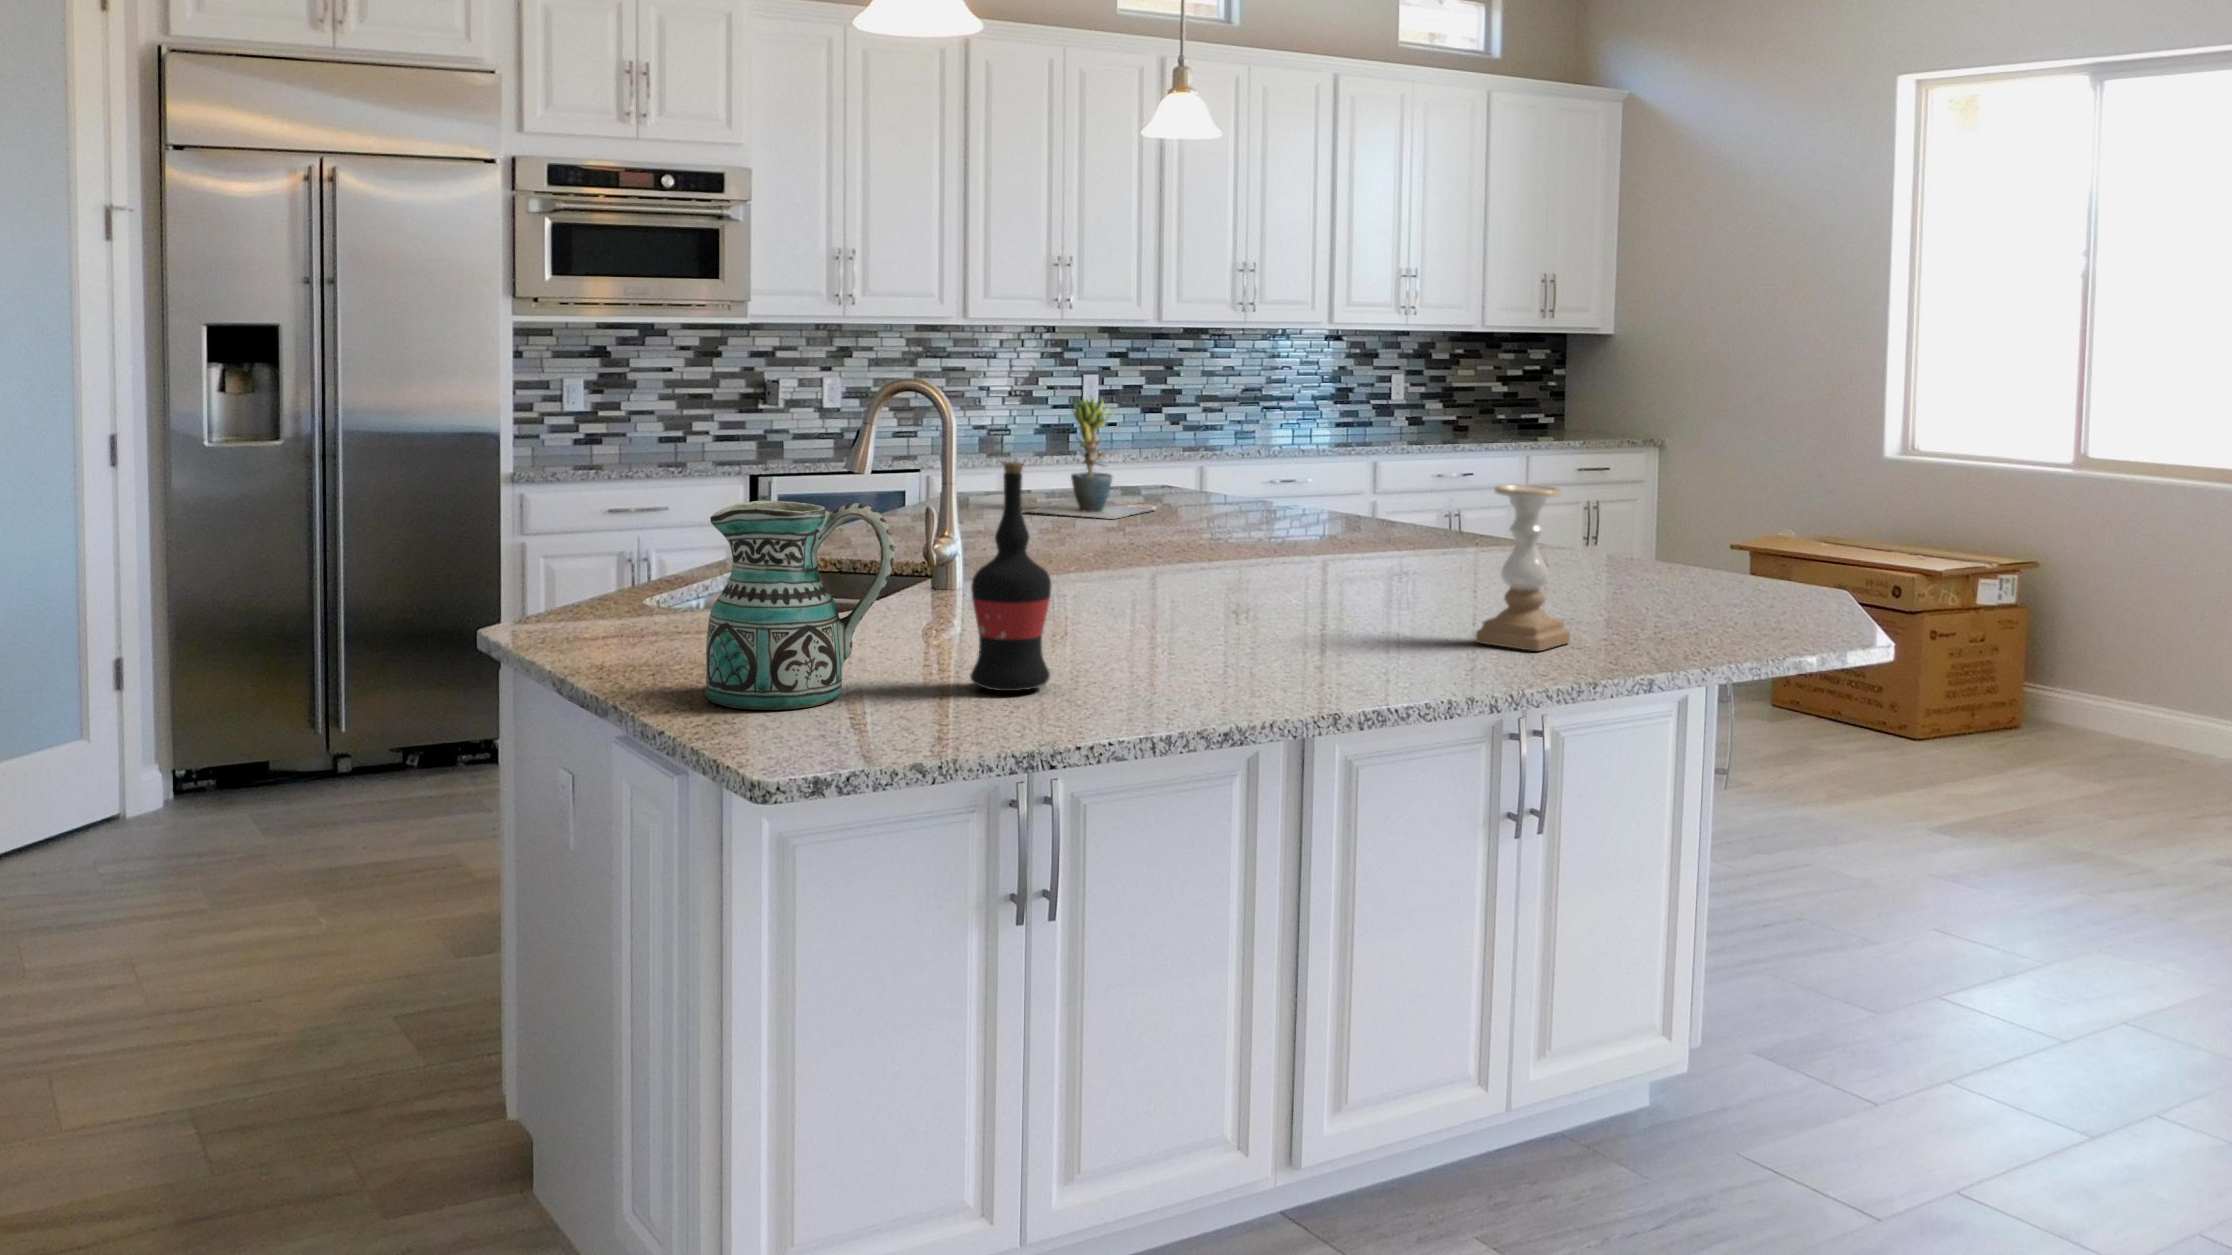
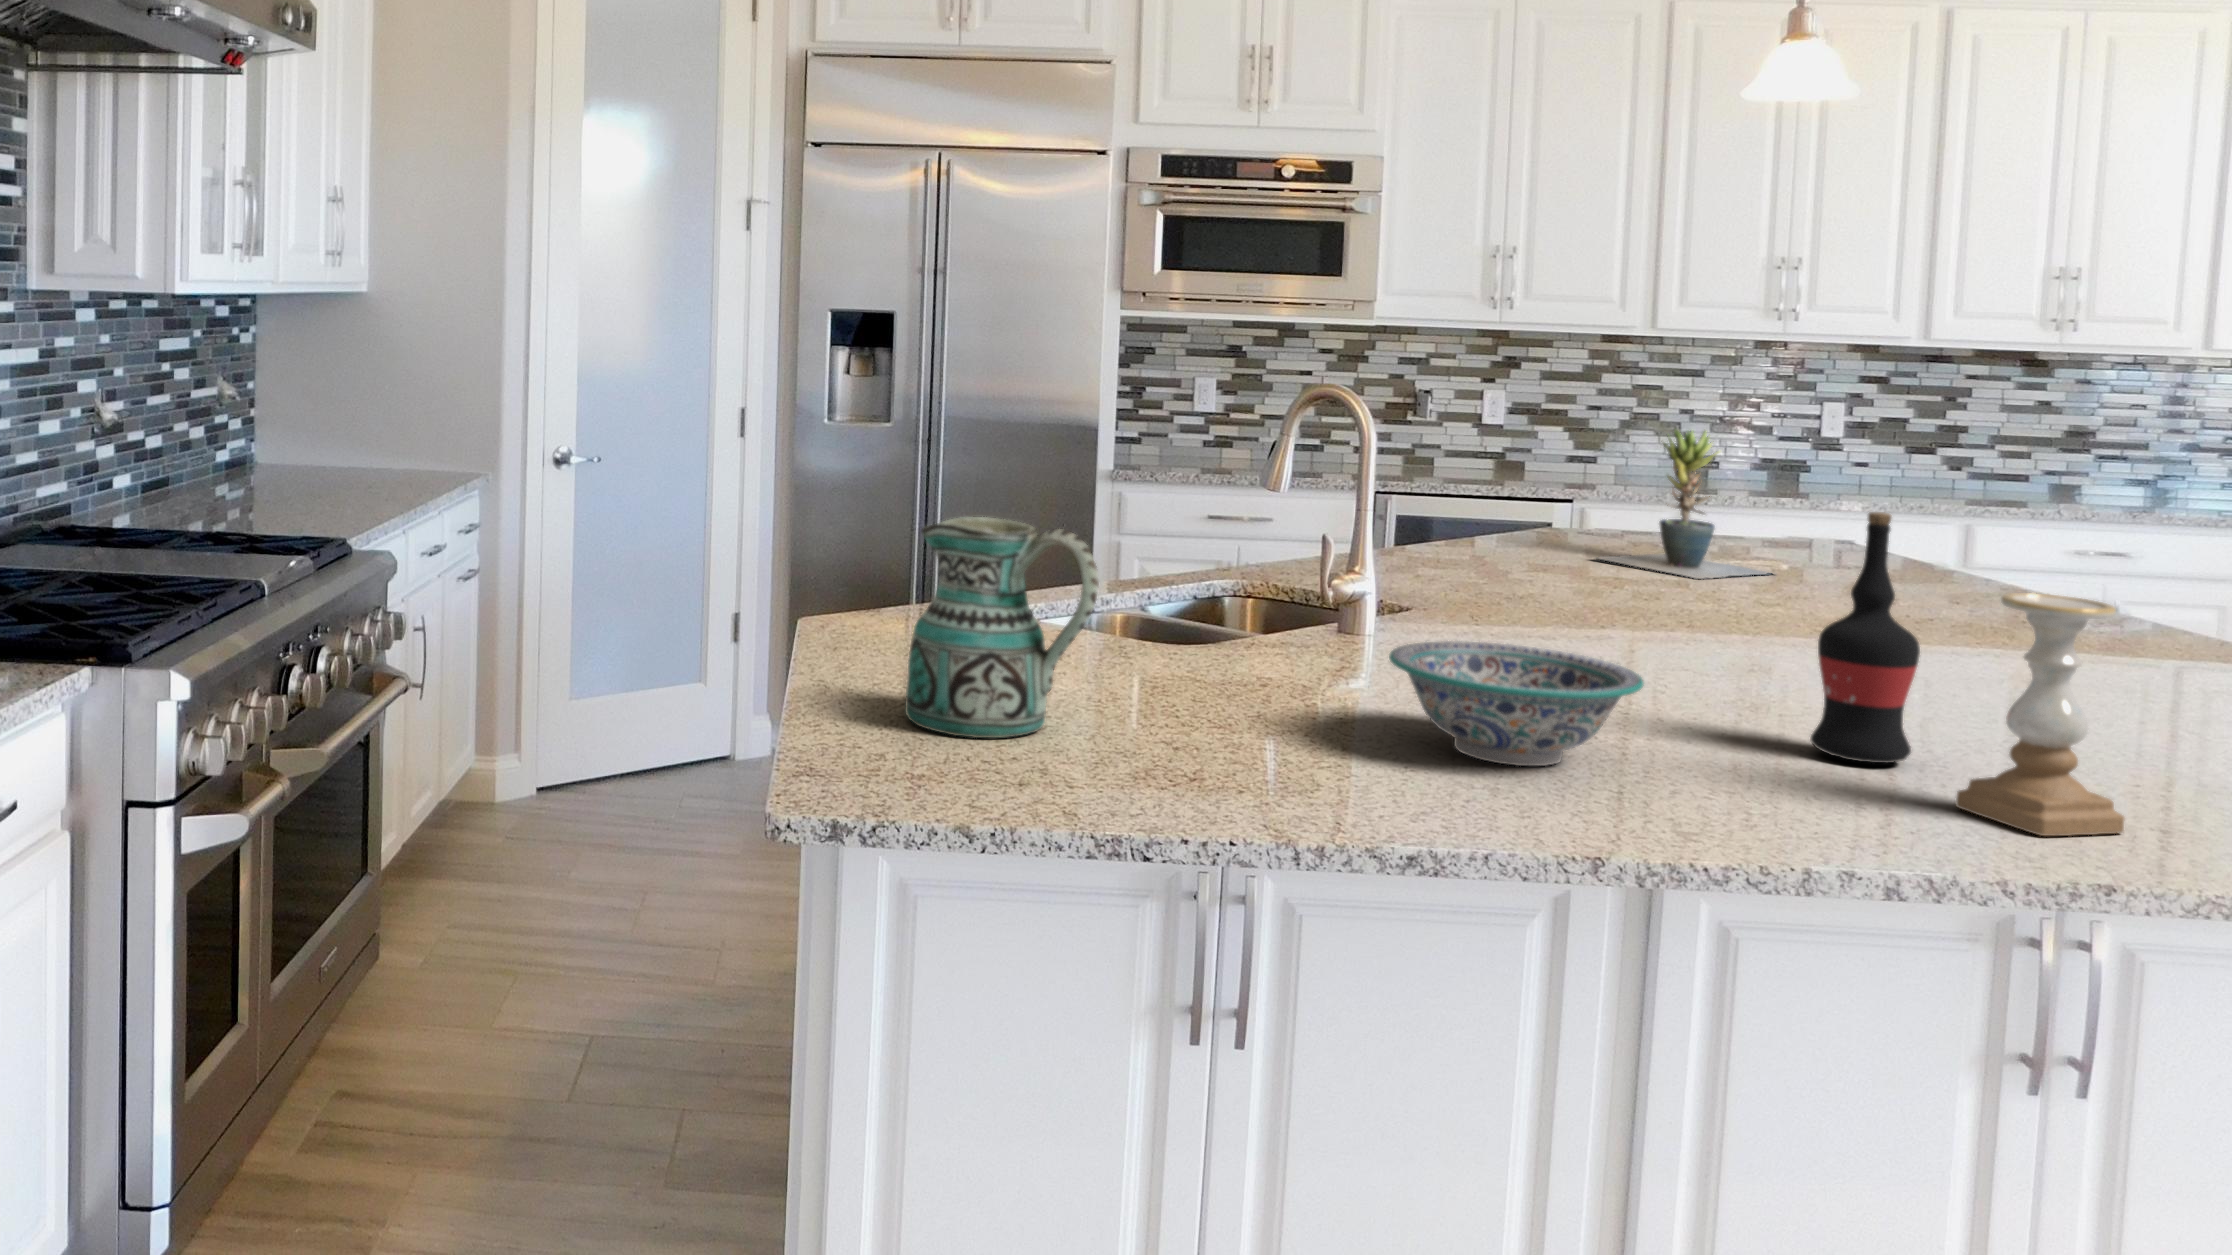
wine bottle: present [970,462,1052,691] -> present [1810,512,1920,763]
decorative bowl: none [1094,568,1286,661] -> present [1389,641,1643,766]

